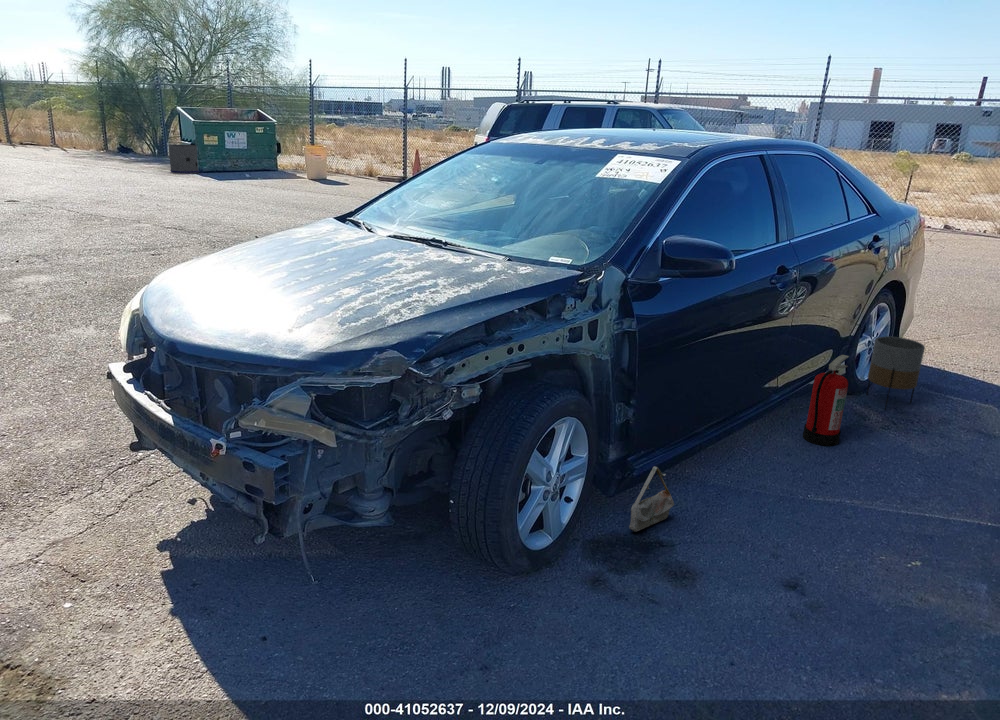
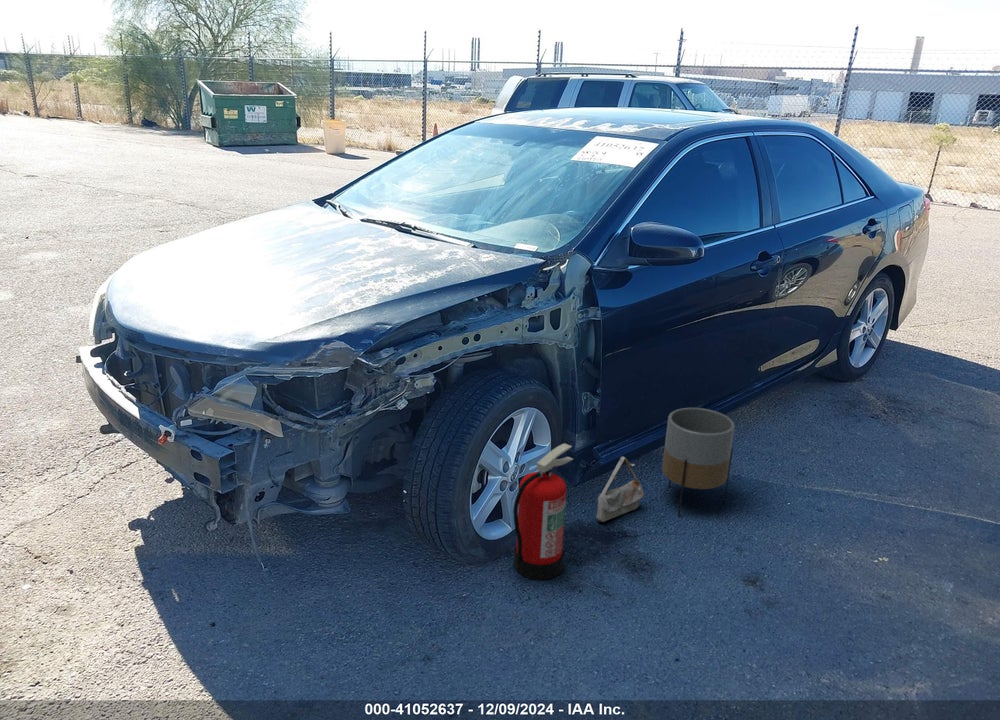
trash can: present [169,144,199,174] -> none [188,119,219,148]
planter: present [866,336,925,410] -> present [662,408,735,516]
fire extinguisher: present [803,355,849,446] -> present [513,444,573,580]

